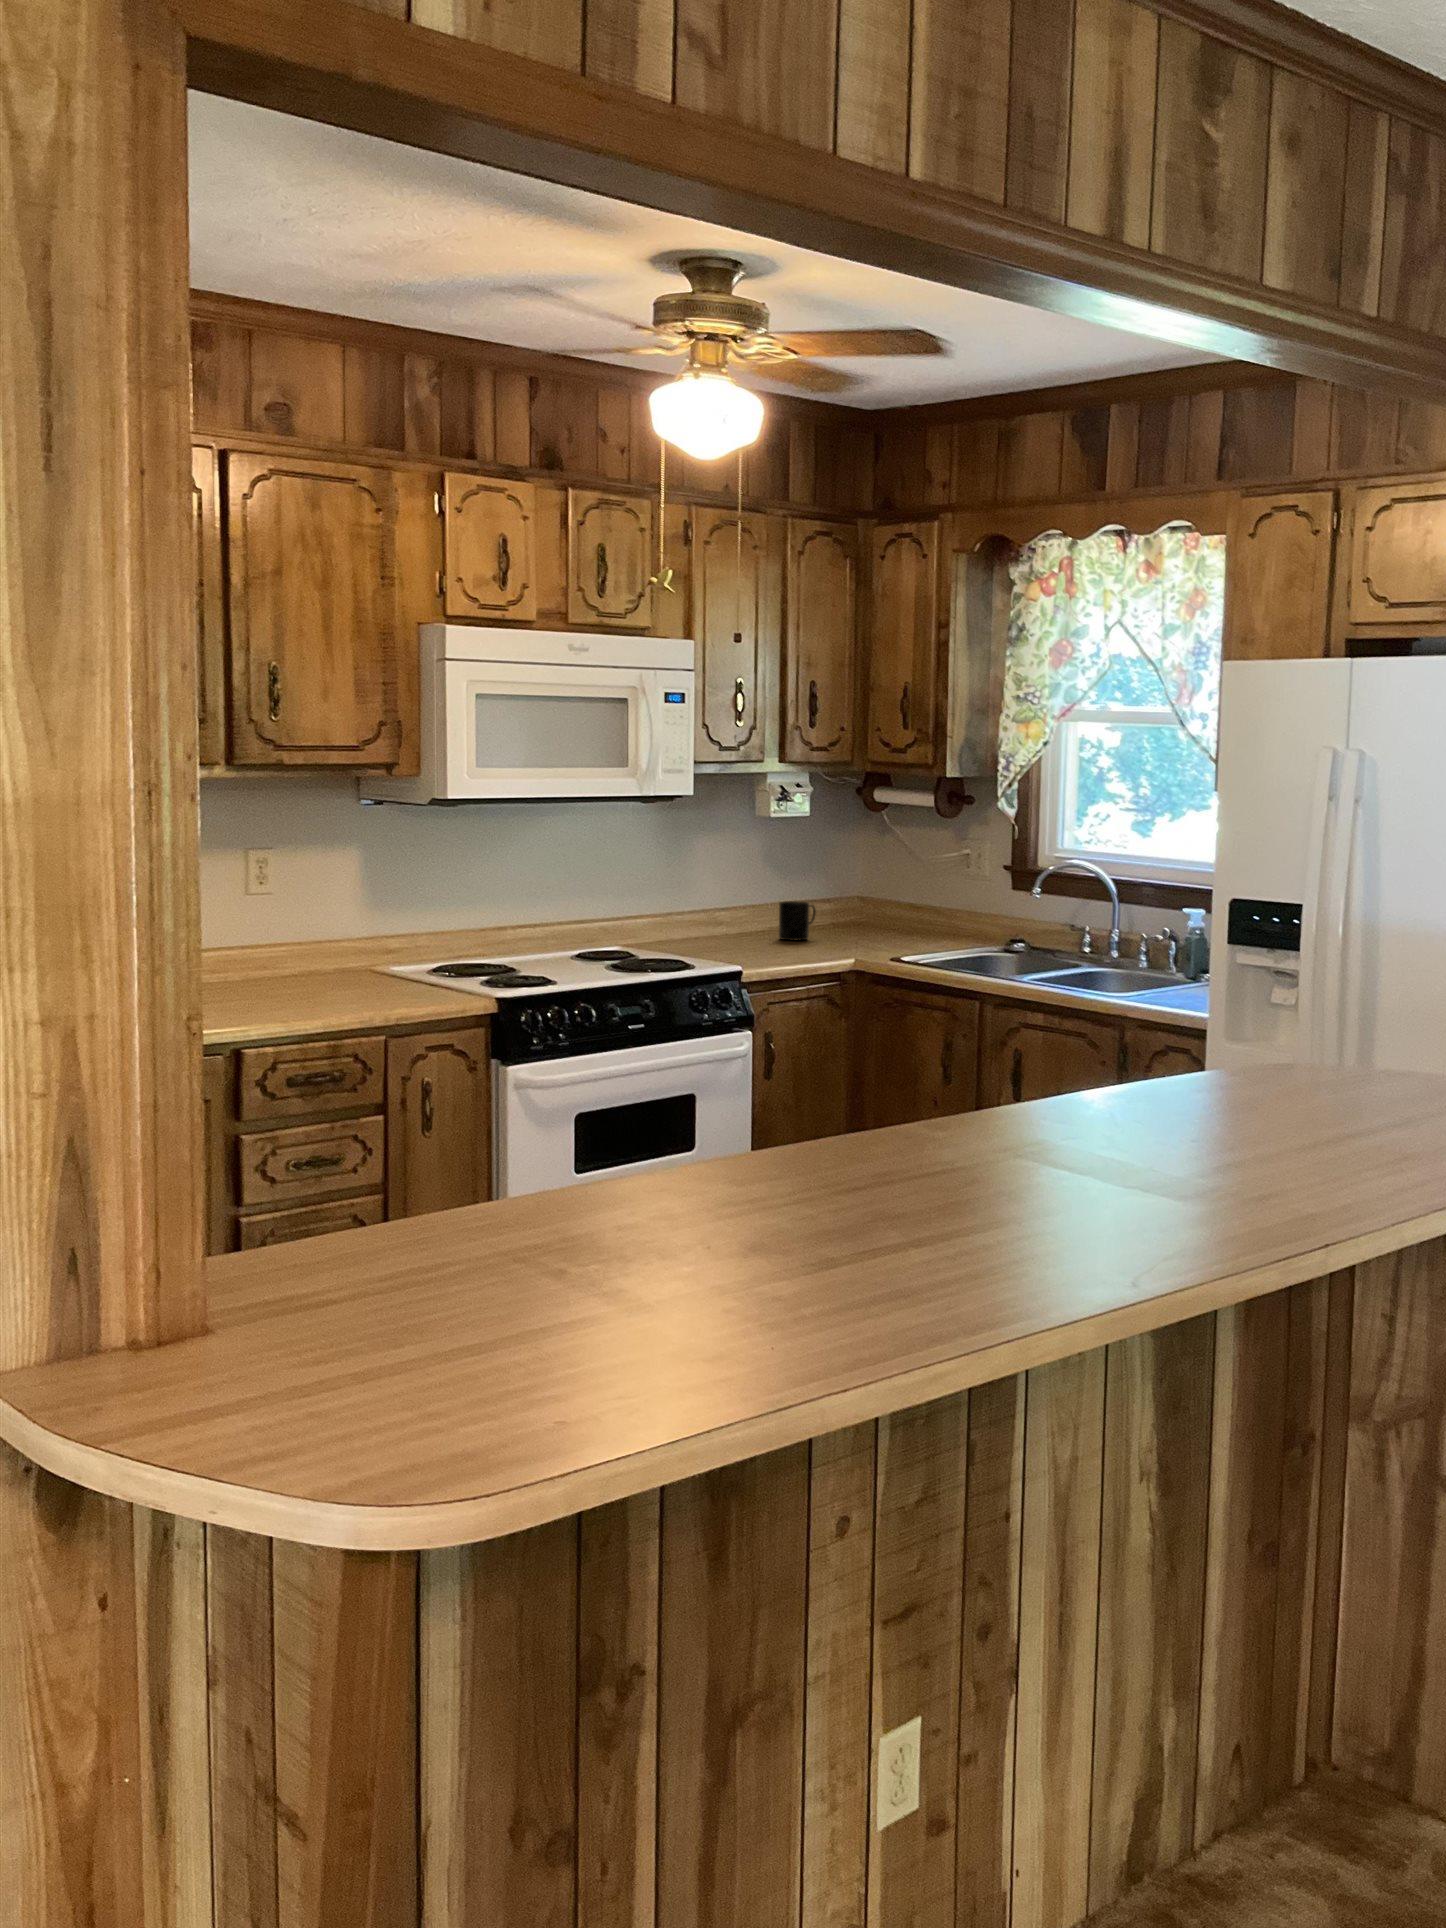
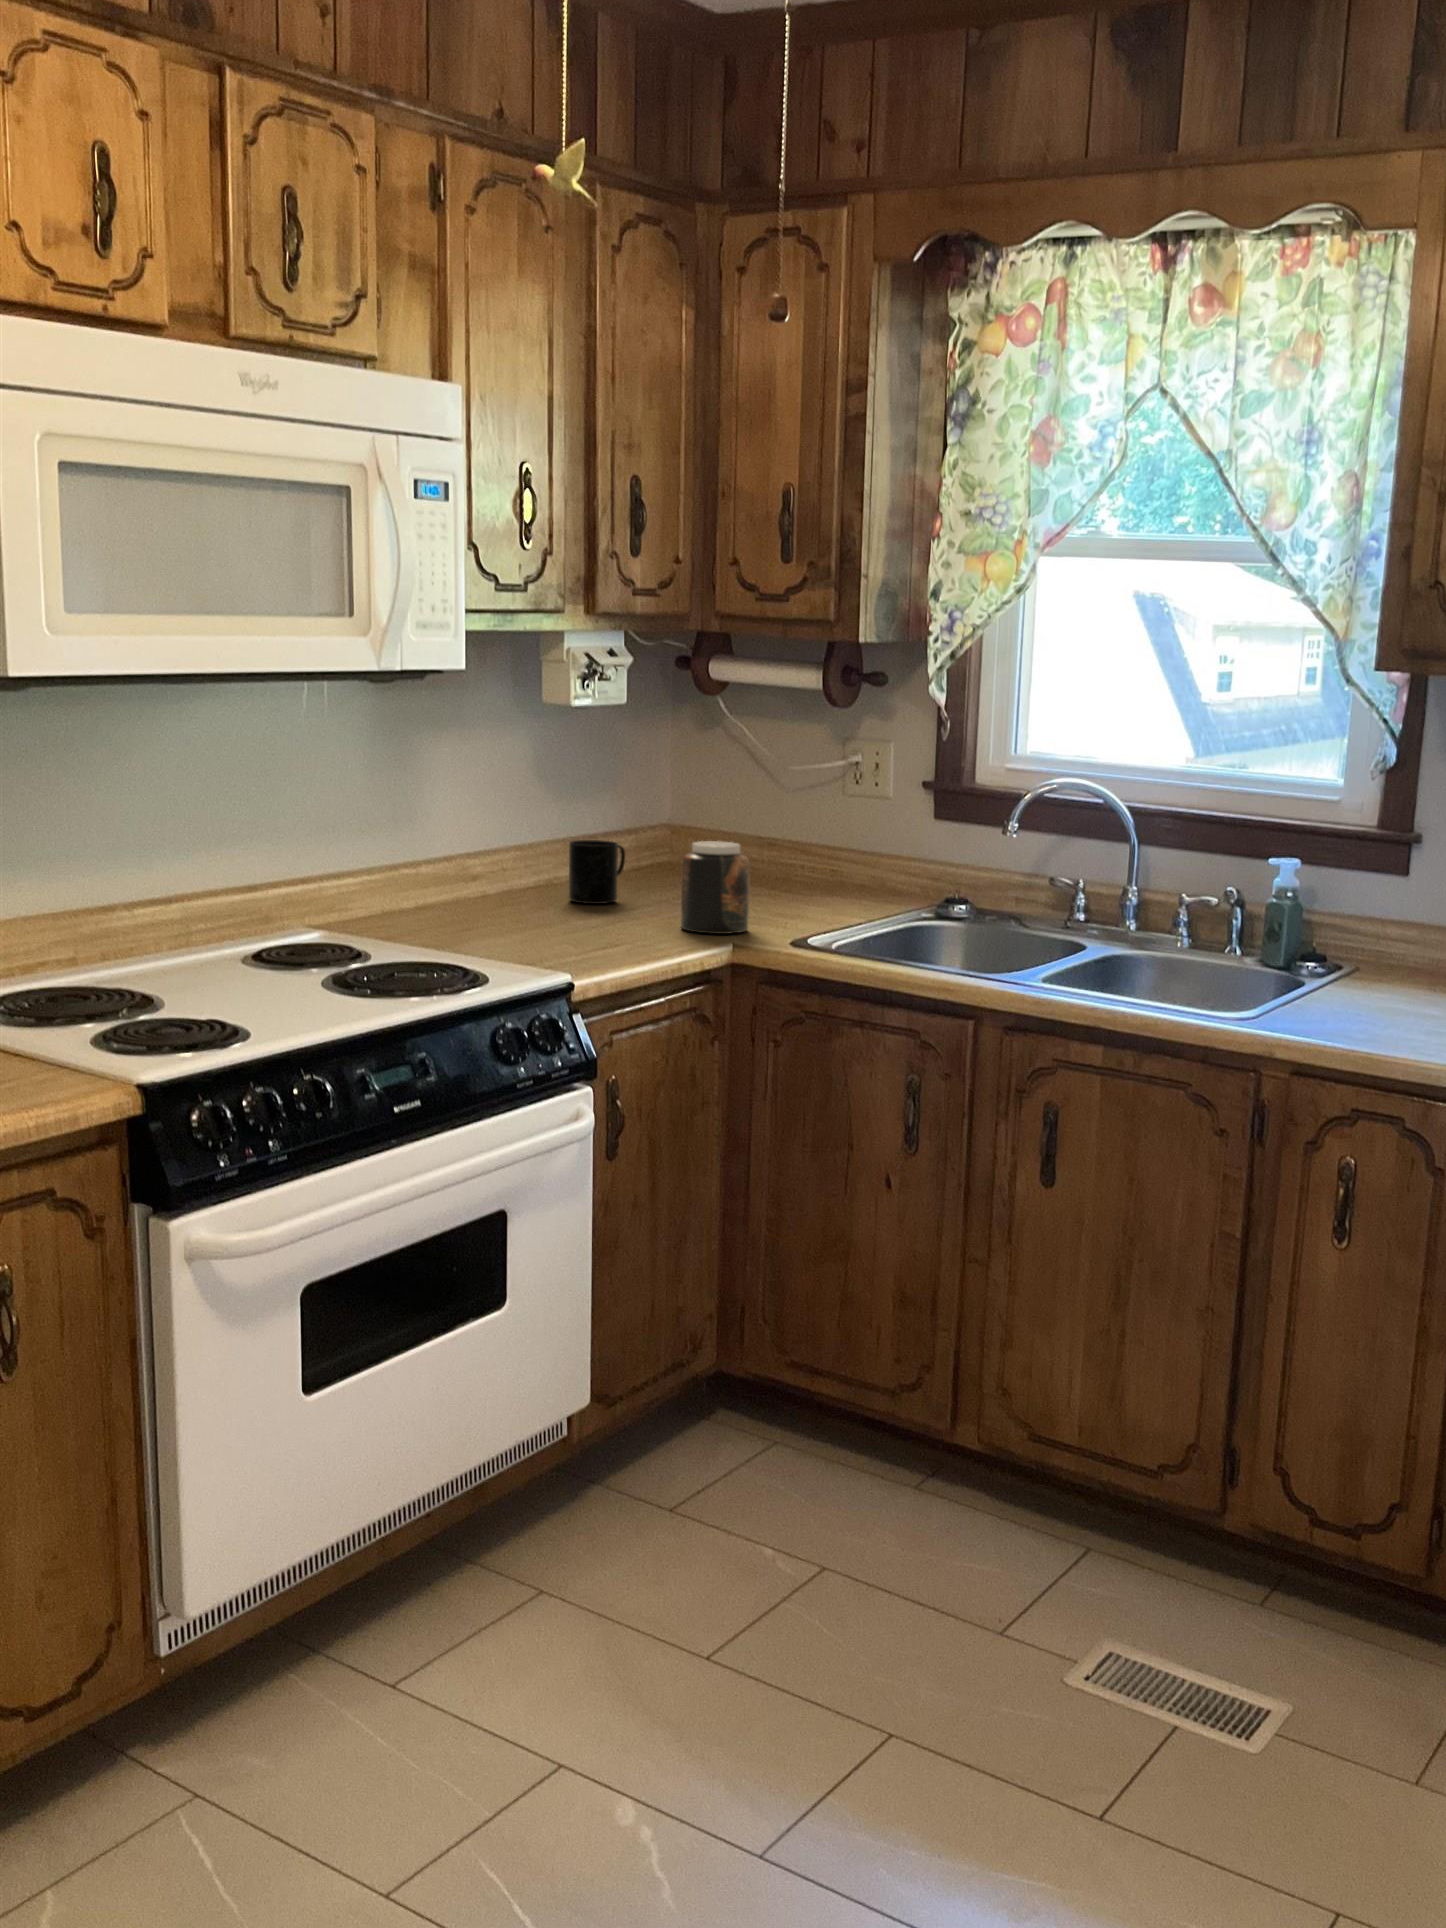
jar: none [833,900,875,955] -> present [681,841,750,934]

